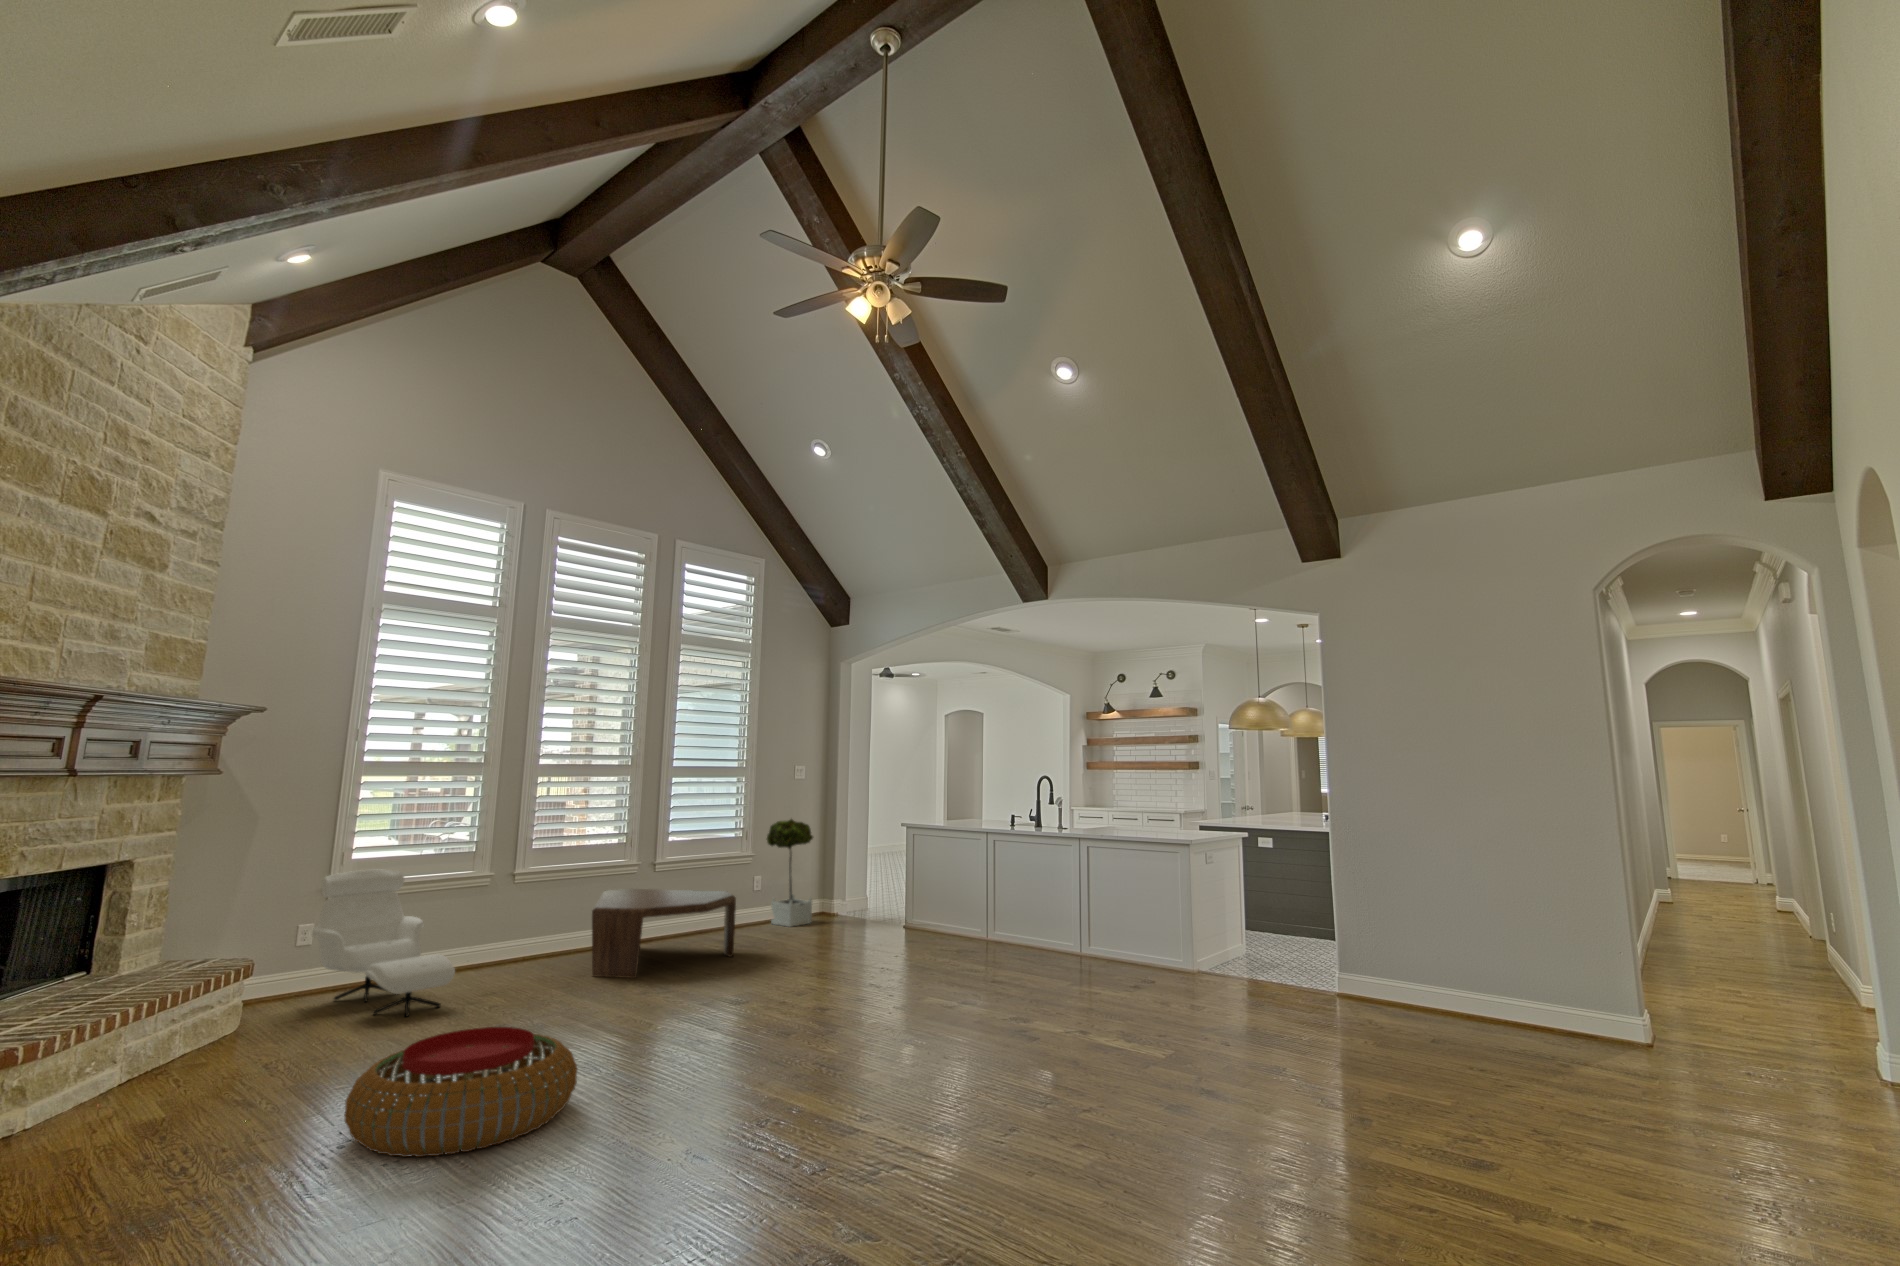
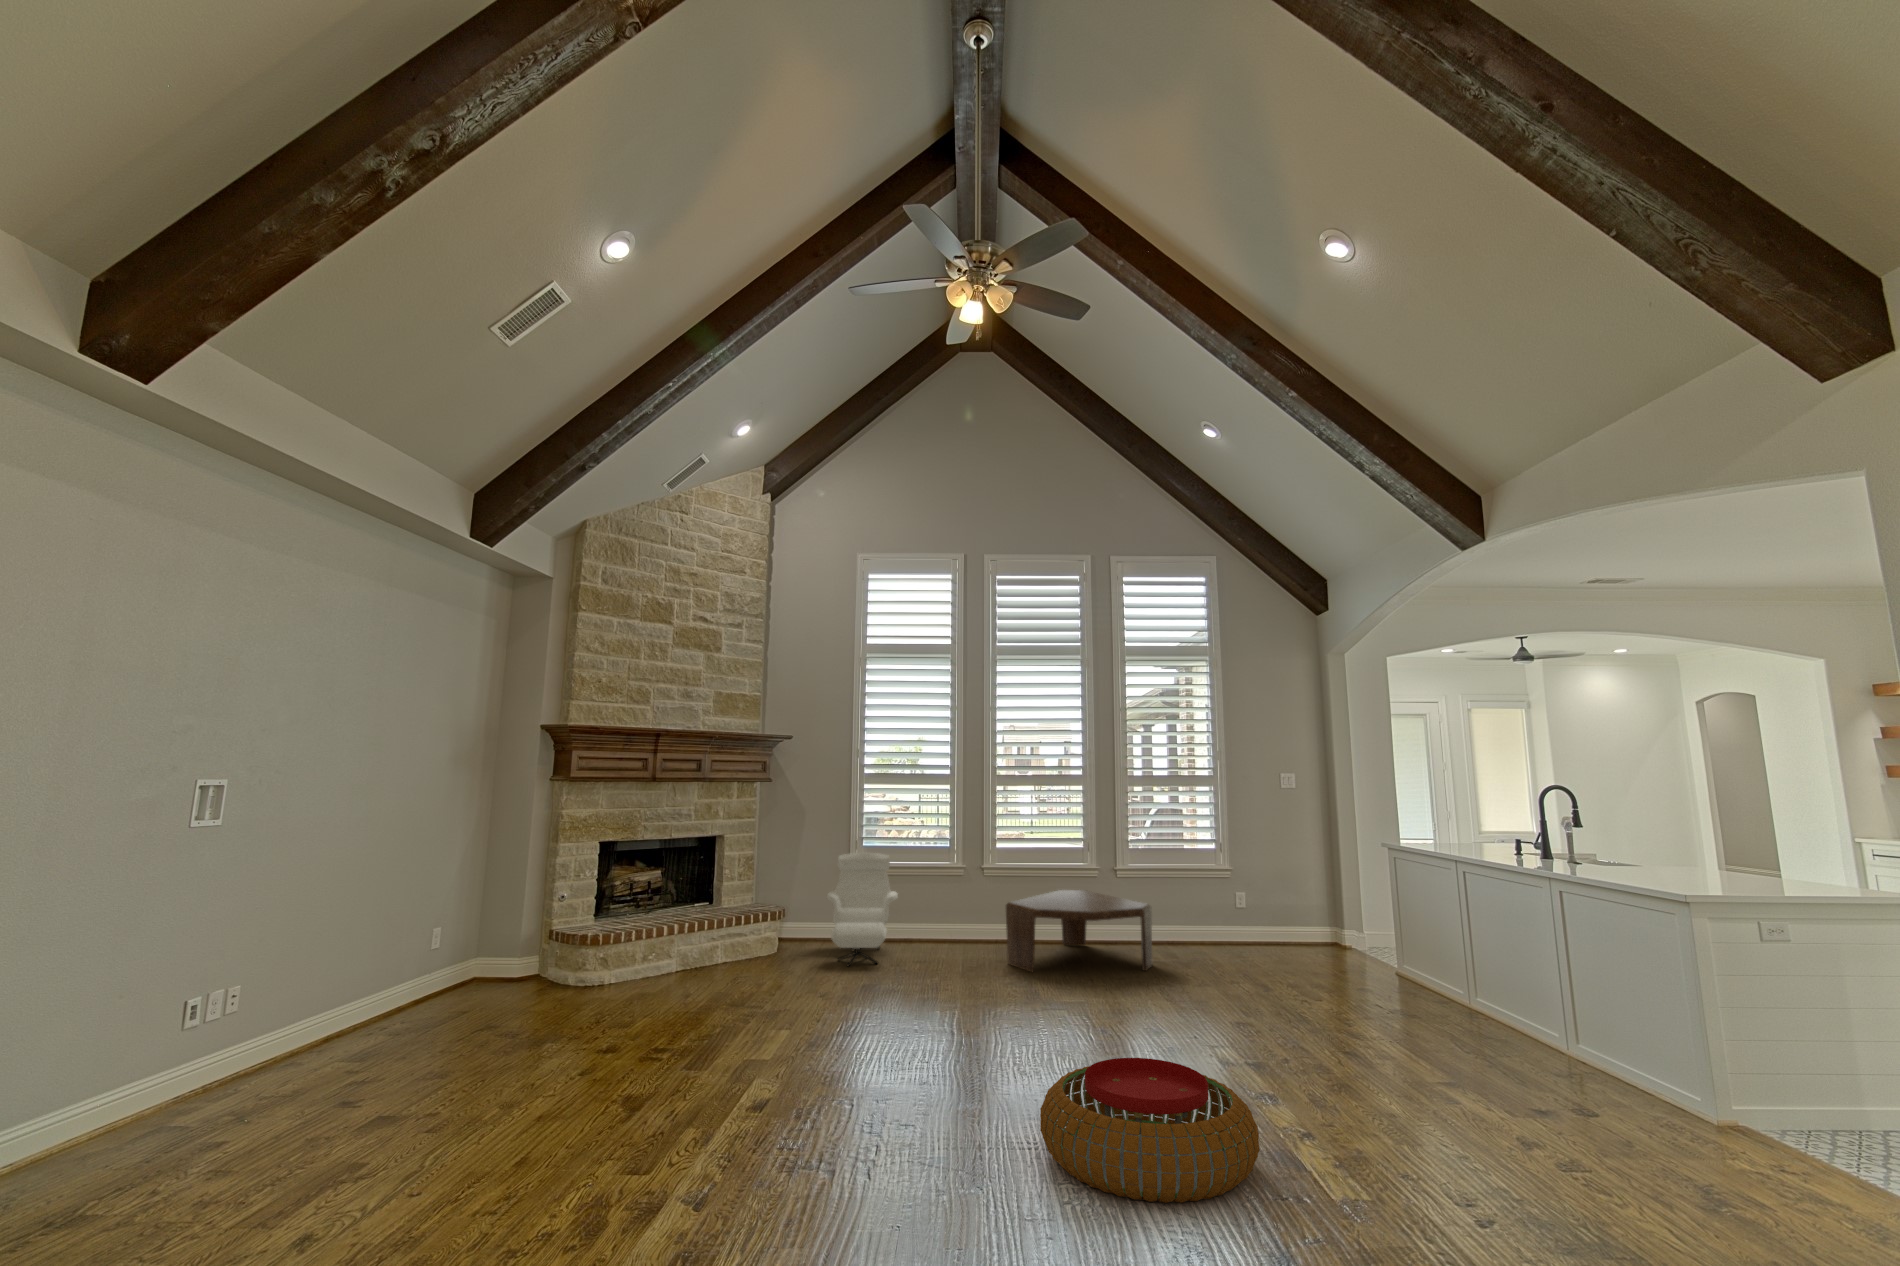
potted tree: present [767,819,813,927] -> none [1242,833,1300,954]
pouf: present [344,1027,577,1157] -> present [1040,1058,1260,1203]

